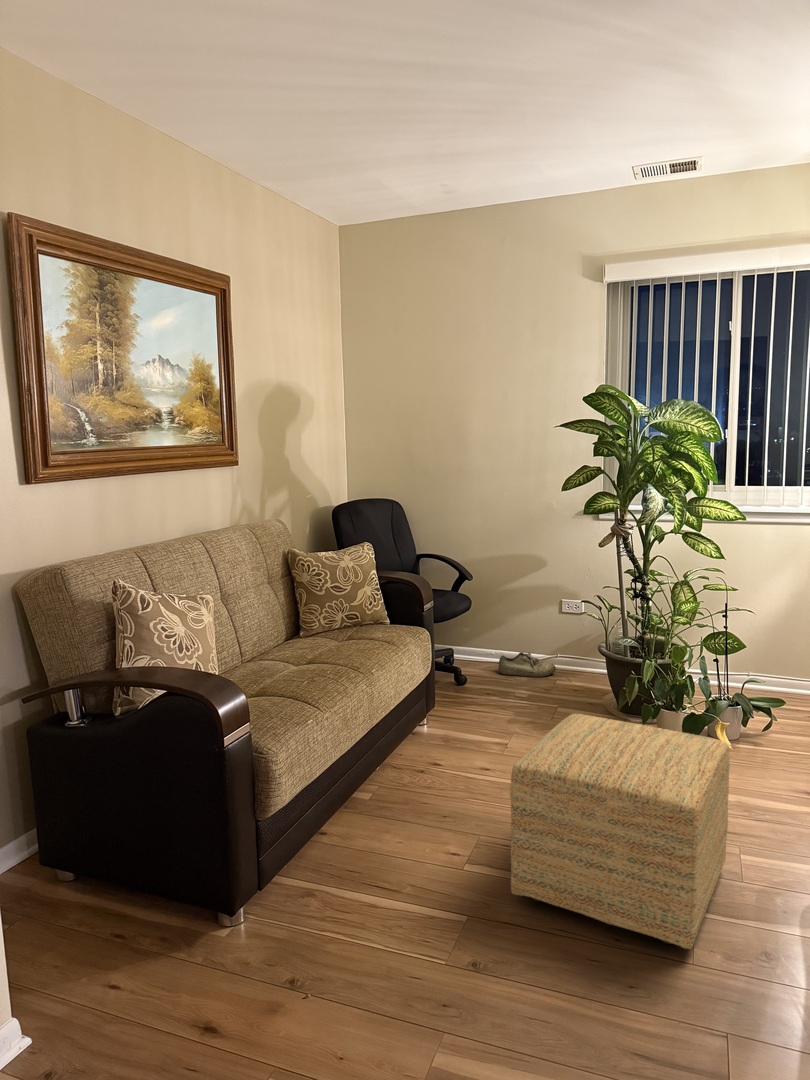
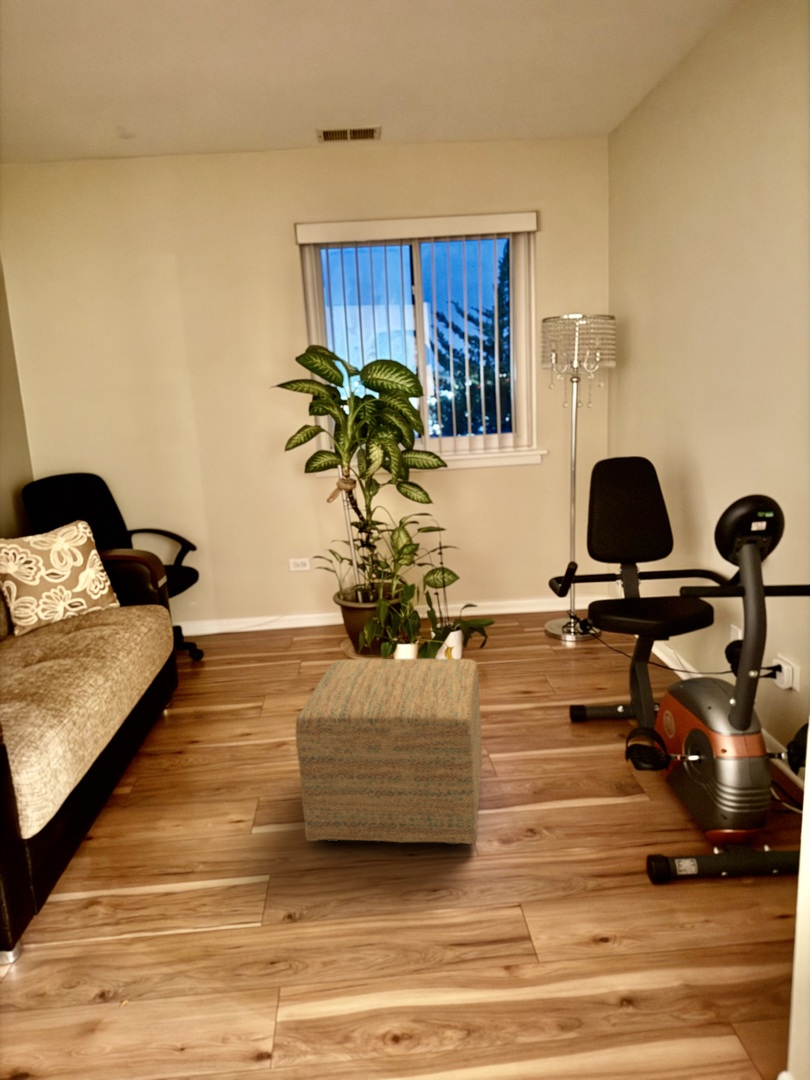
shoe: present [498,652,556,677] -> none [231,616,289,642]

